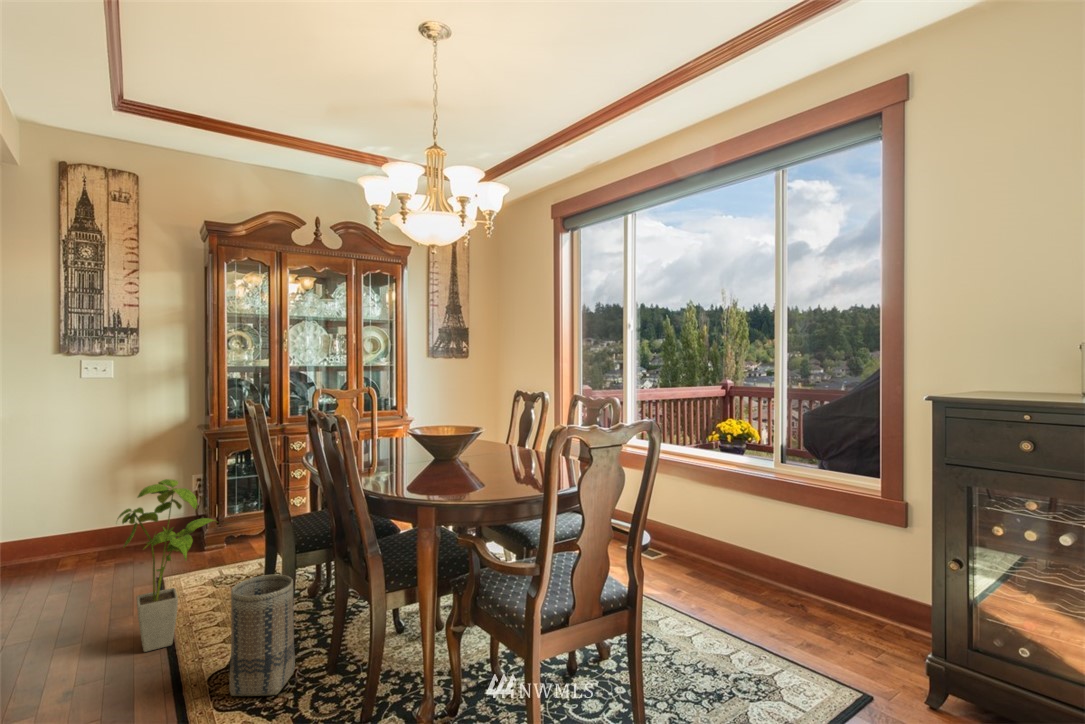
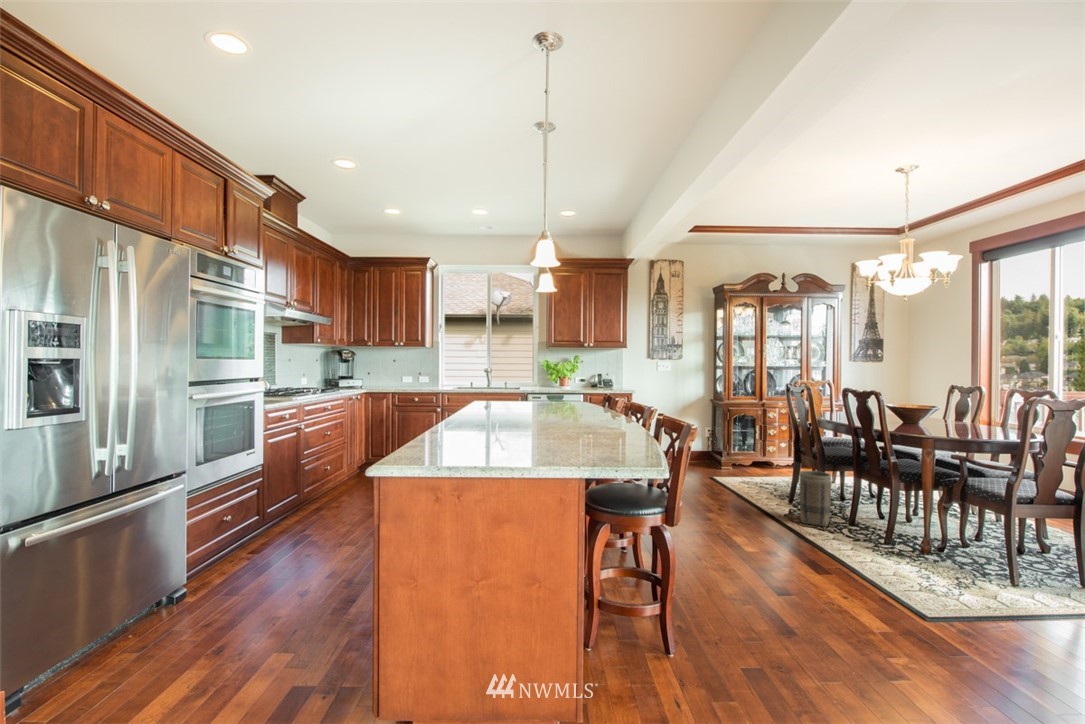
house plant: present [118,479,218,652] -> none [724,421,767,502]

